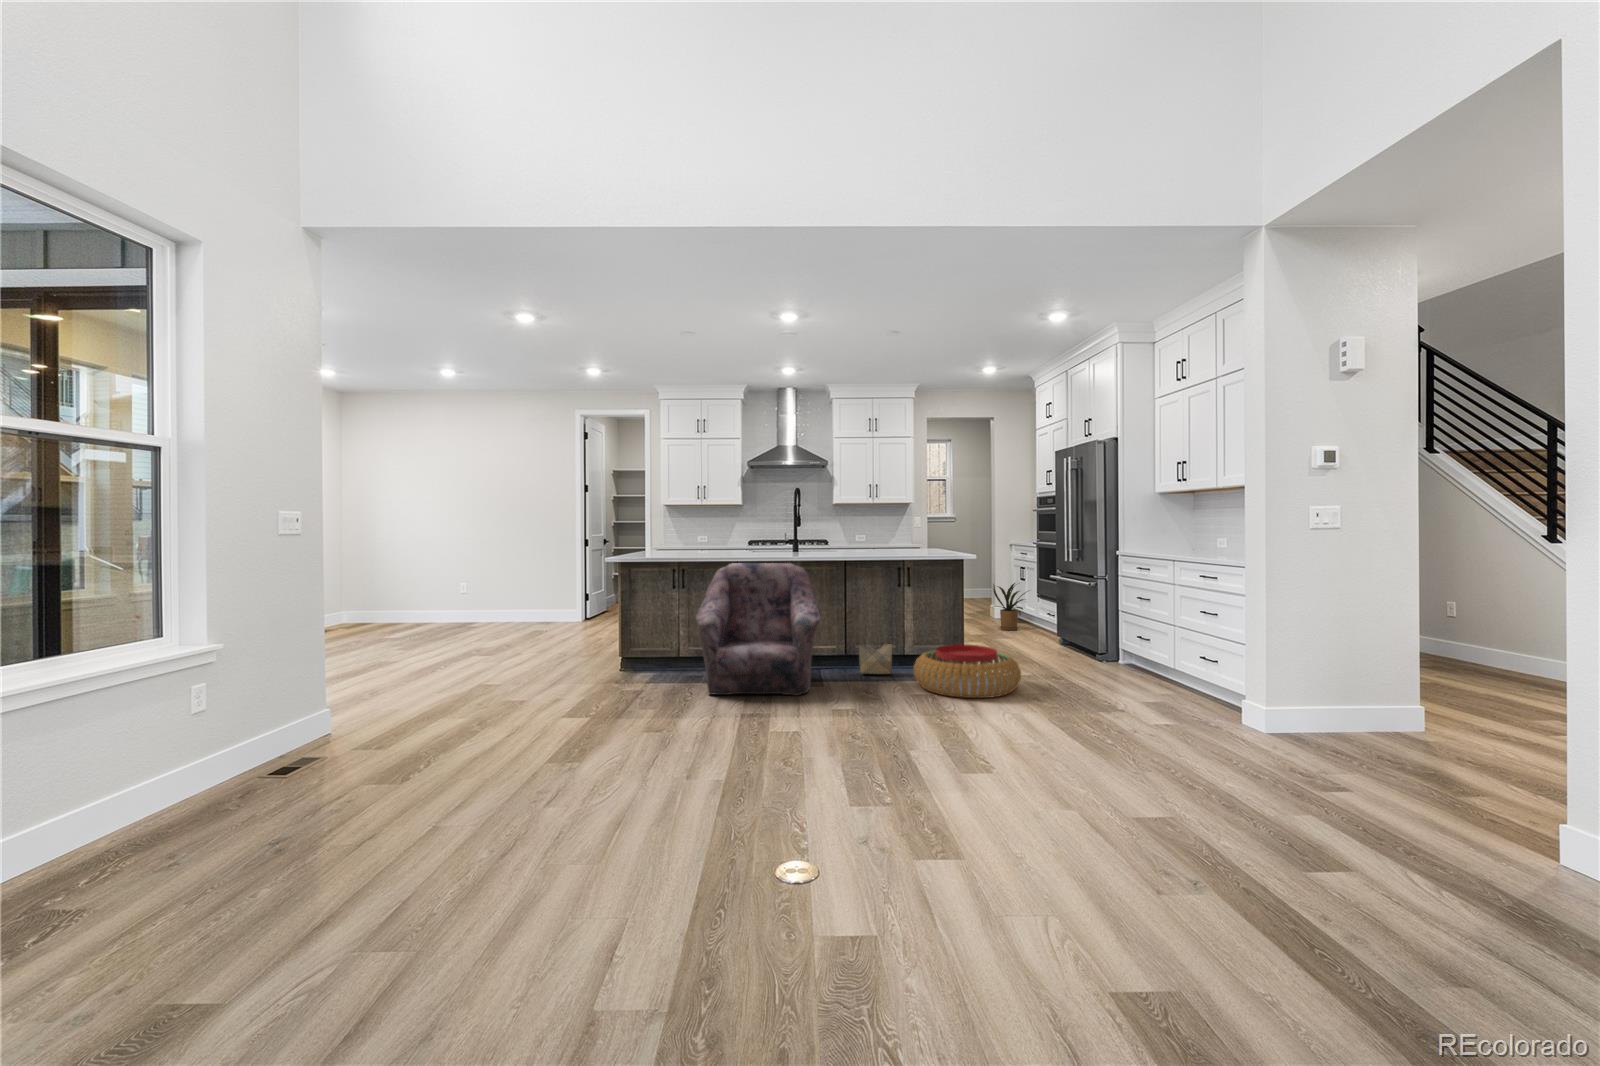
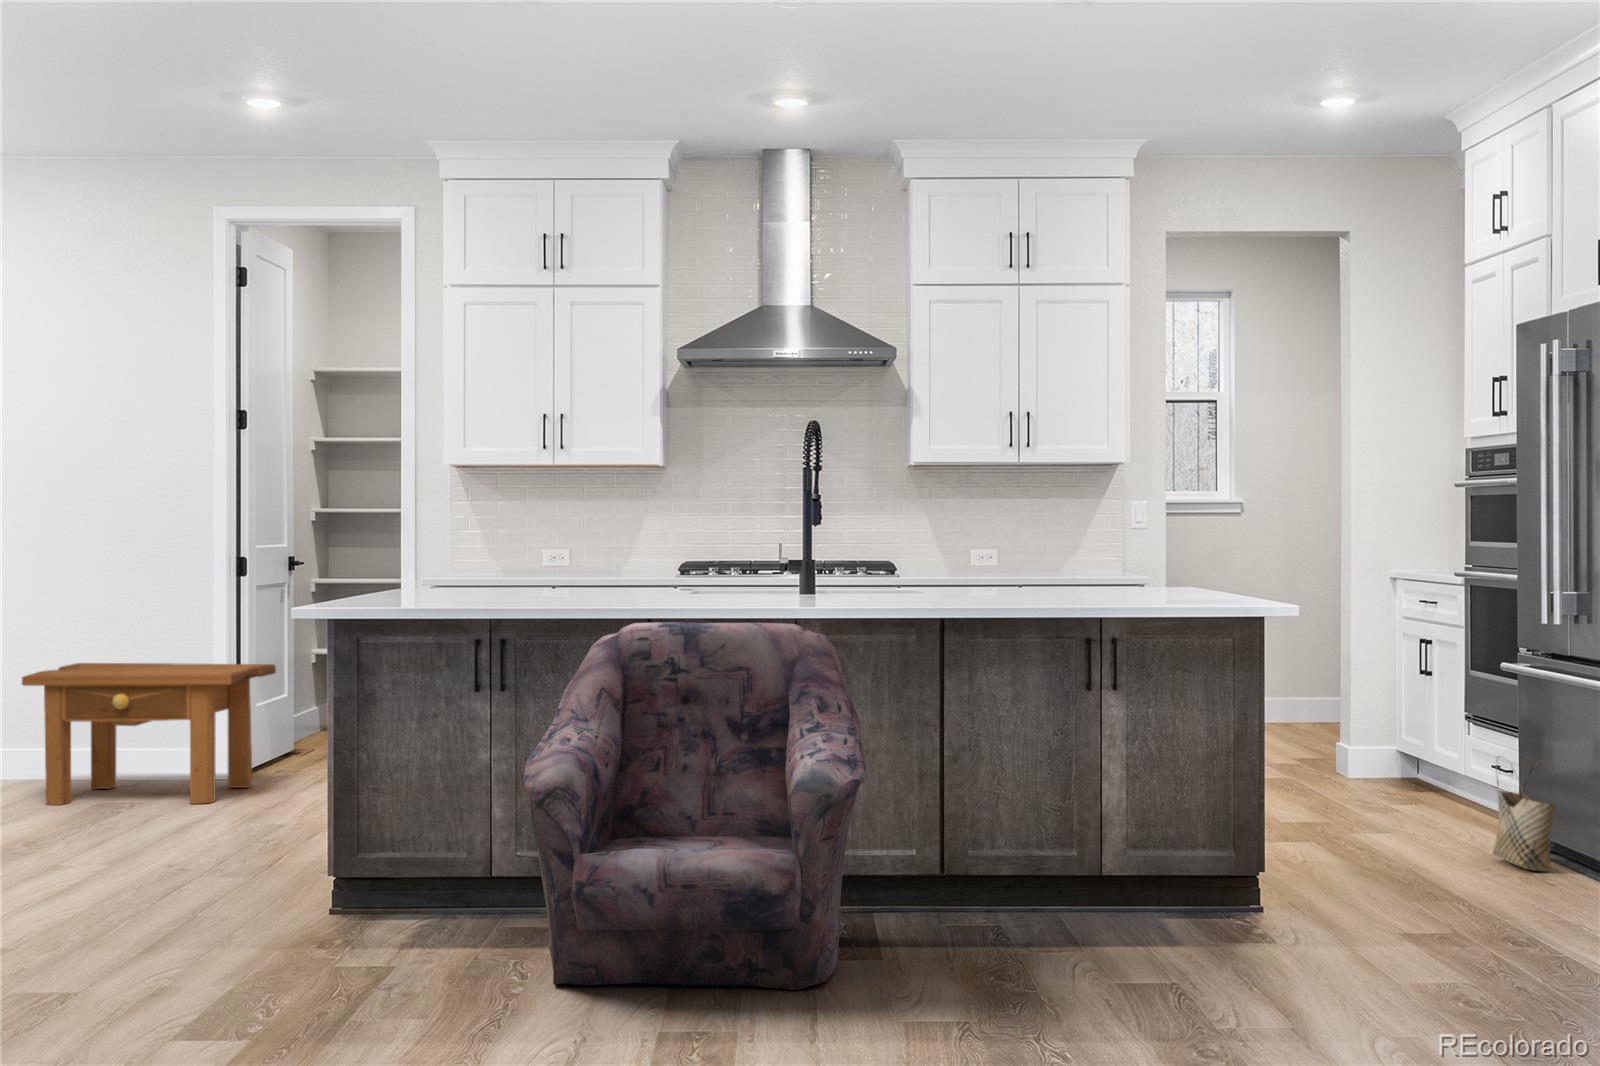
side table: none [476,578,575,634] -> present [22,663,276,805]
house plant: present [993,583,1028,630] -> none [1338,679,1454,807]
woven basket: present [859,642,892,674] -> present [1493,757,1556,871]
pouf: present [914,644,1021,698] -> none [1125,850,1433,1006]

